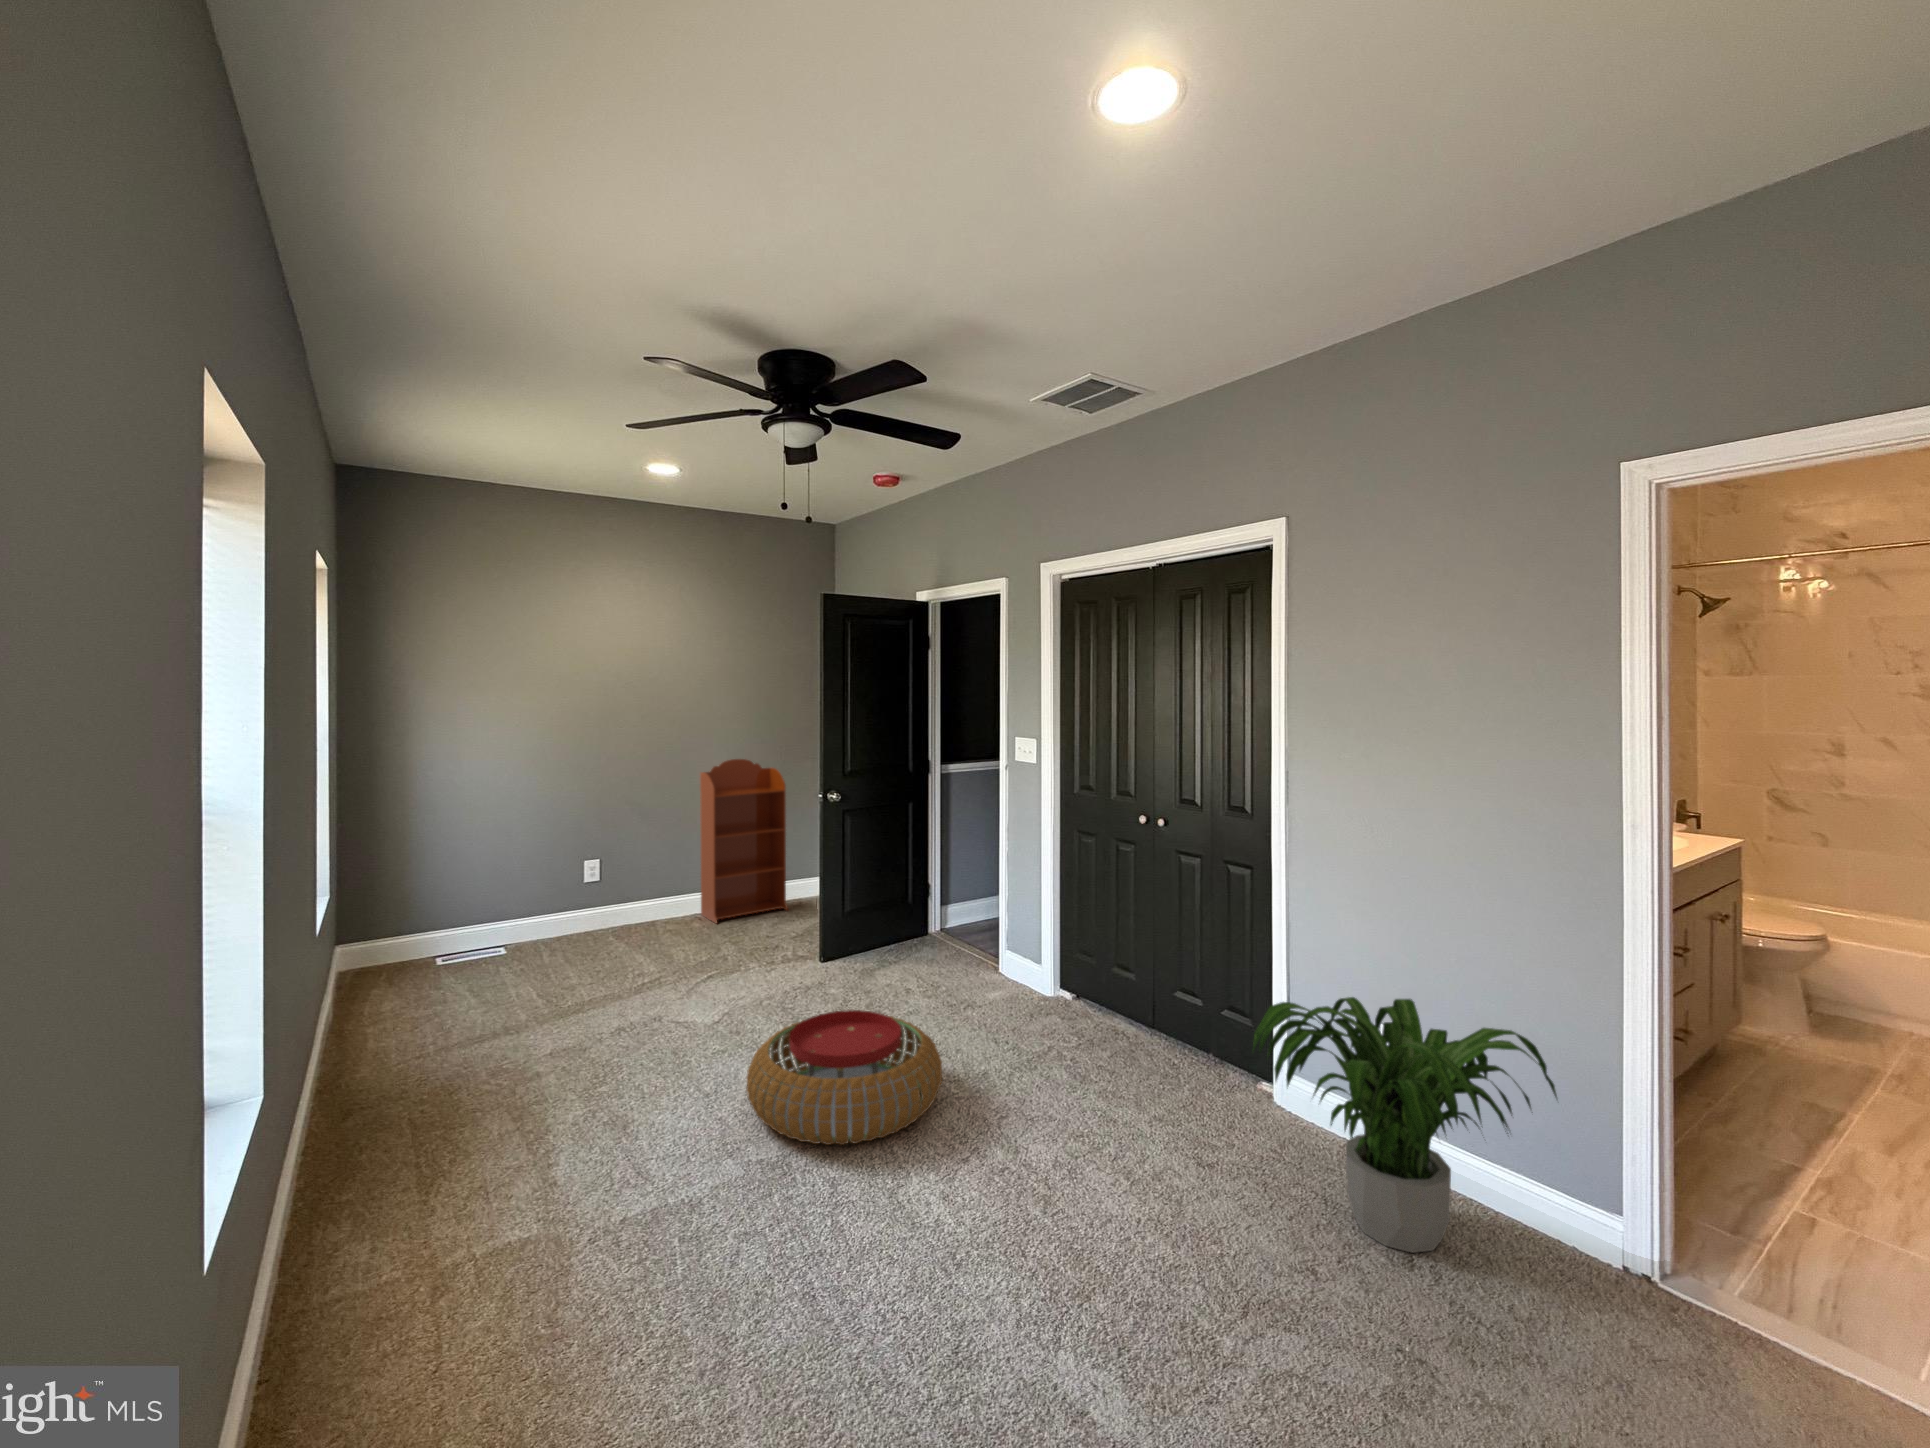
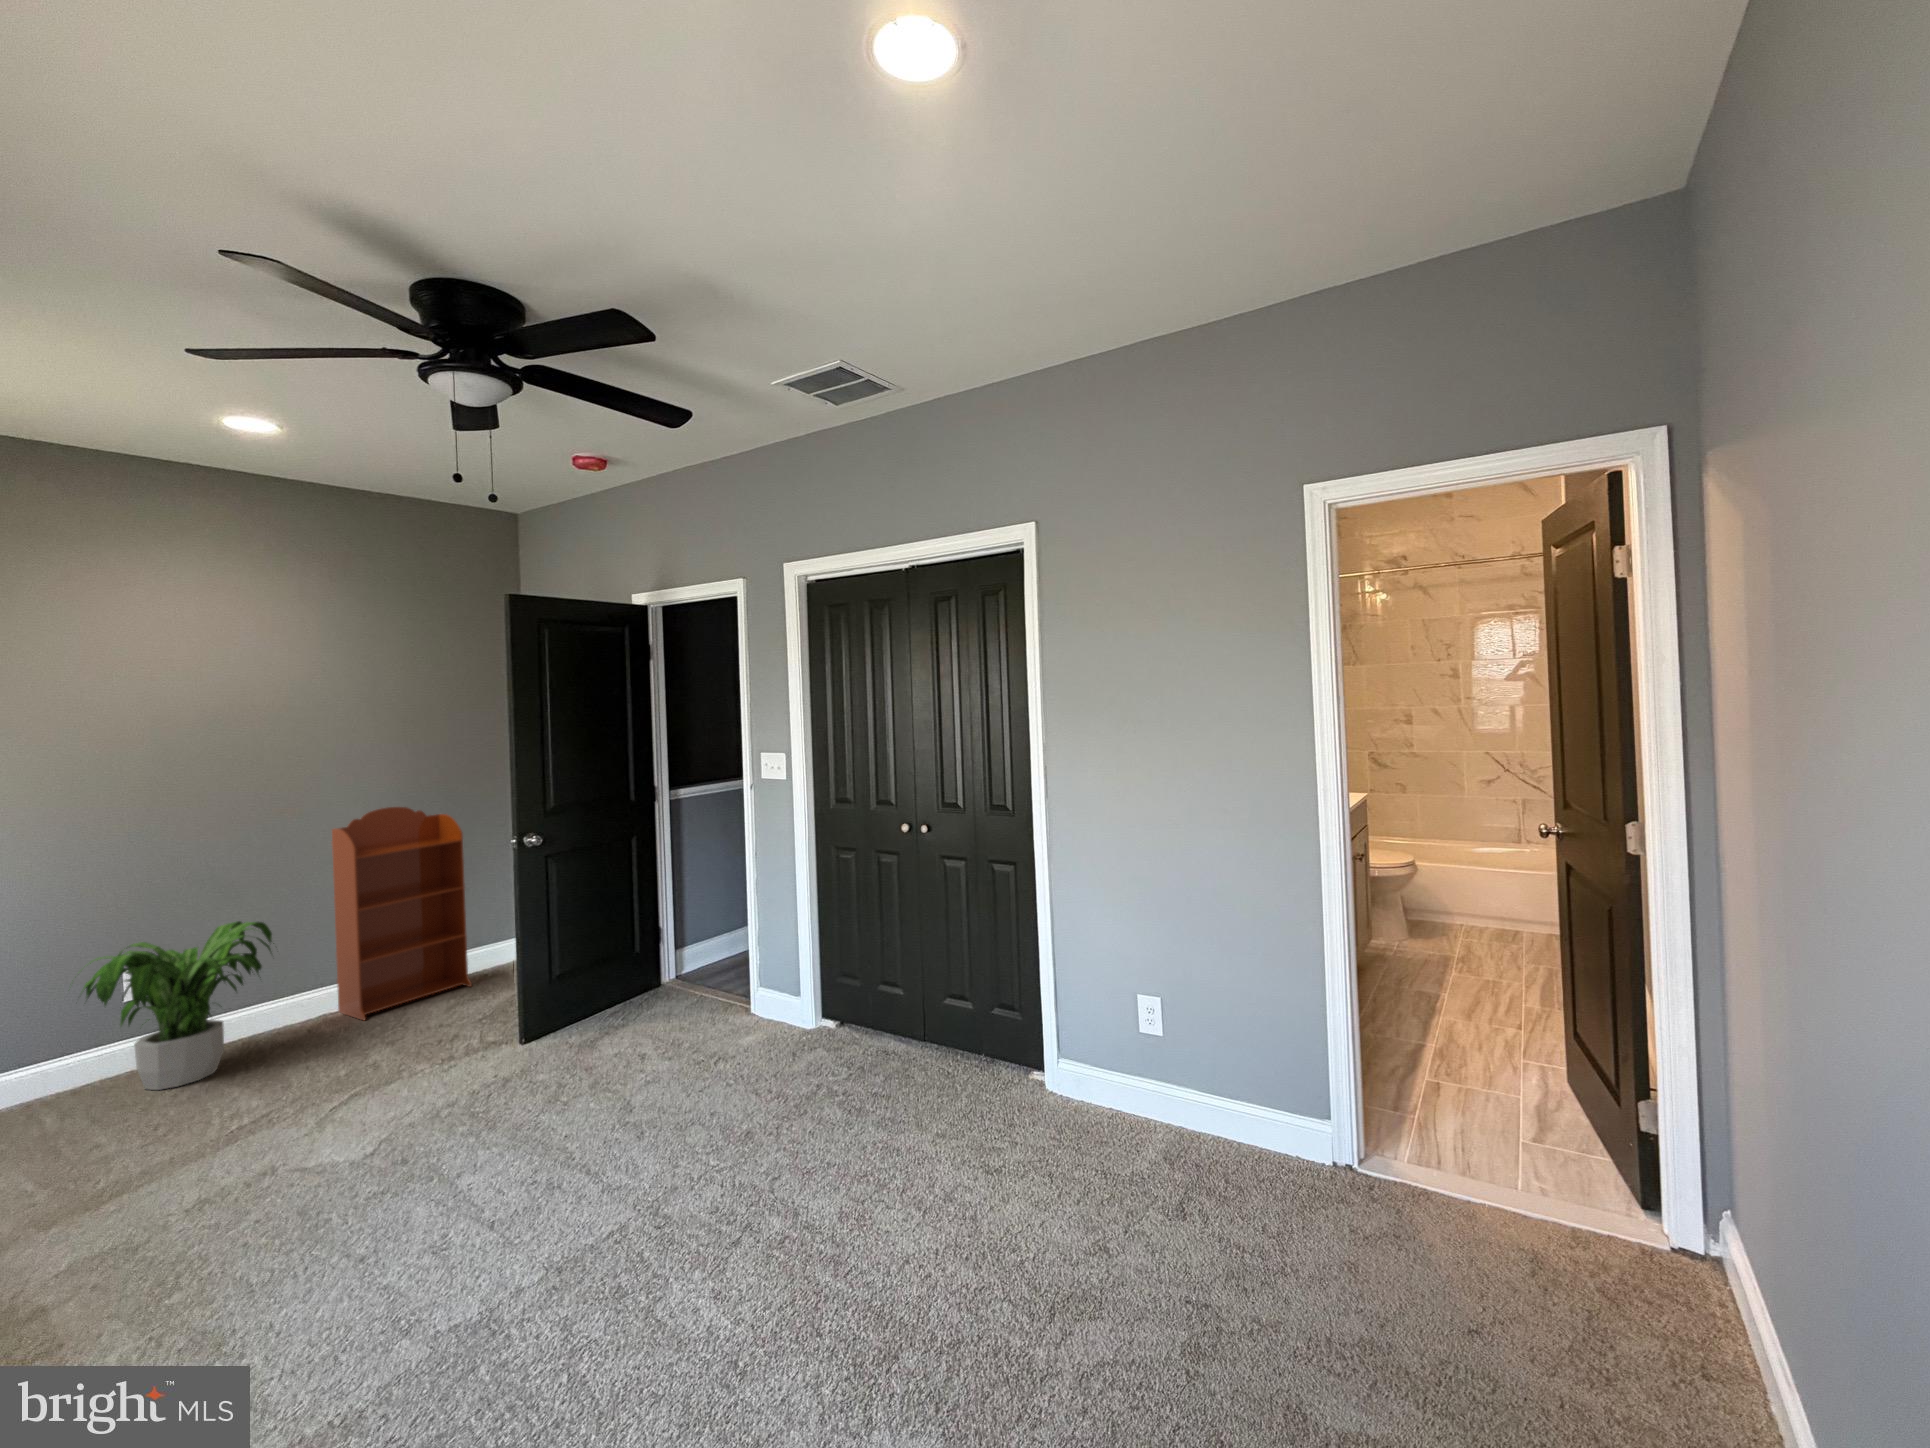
potted plant: present [1253,997,1557,1253] -> present [84,921,274,1090]
pouf: present [747,1010,942,1145] -> none [426,1092,699,1282]

